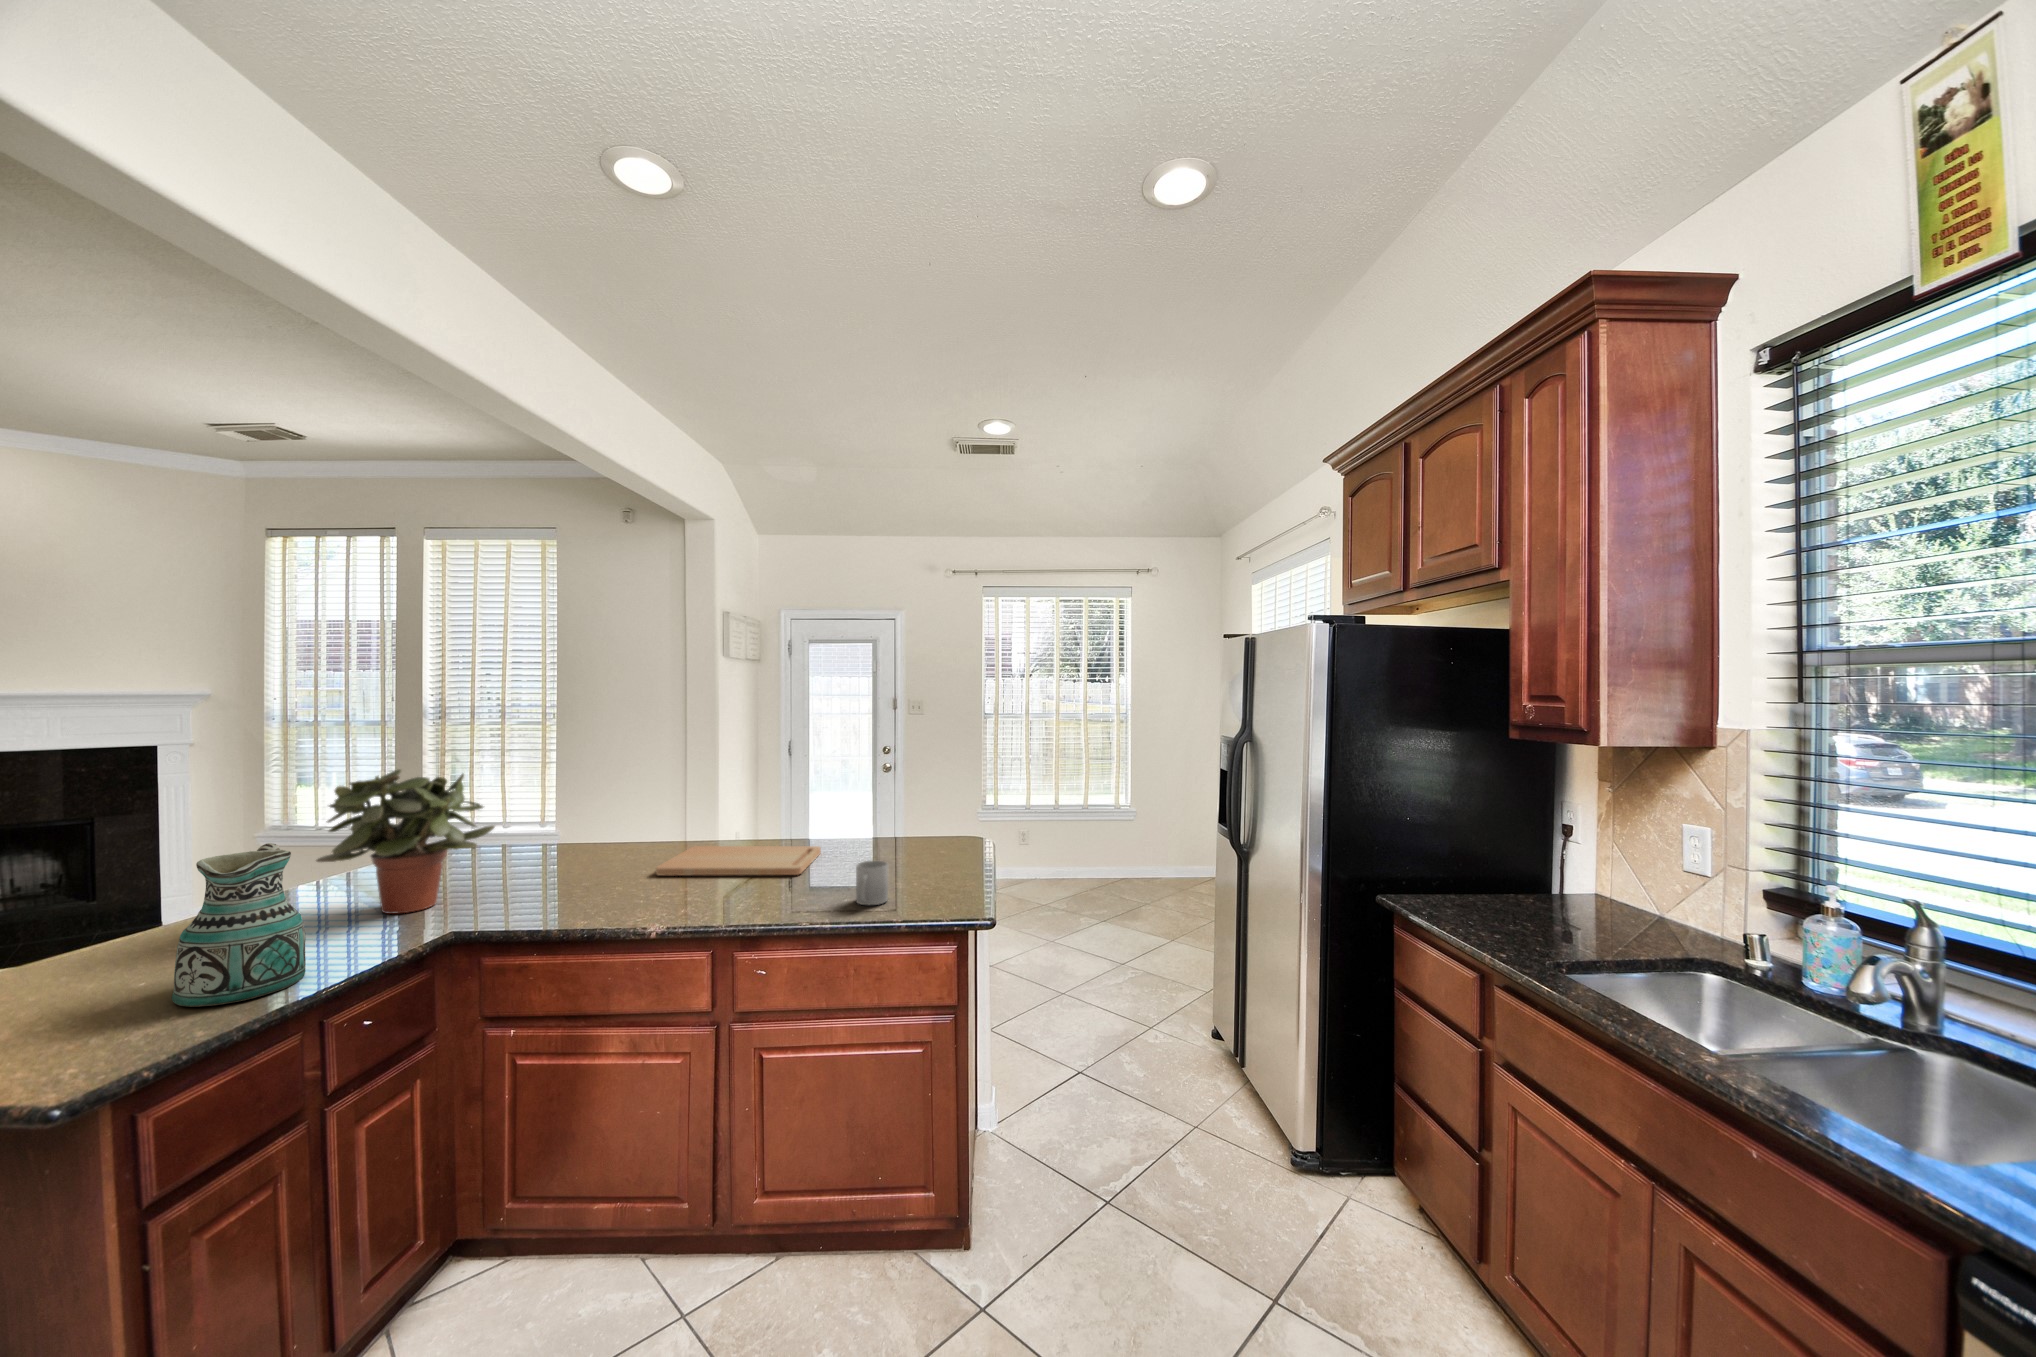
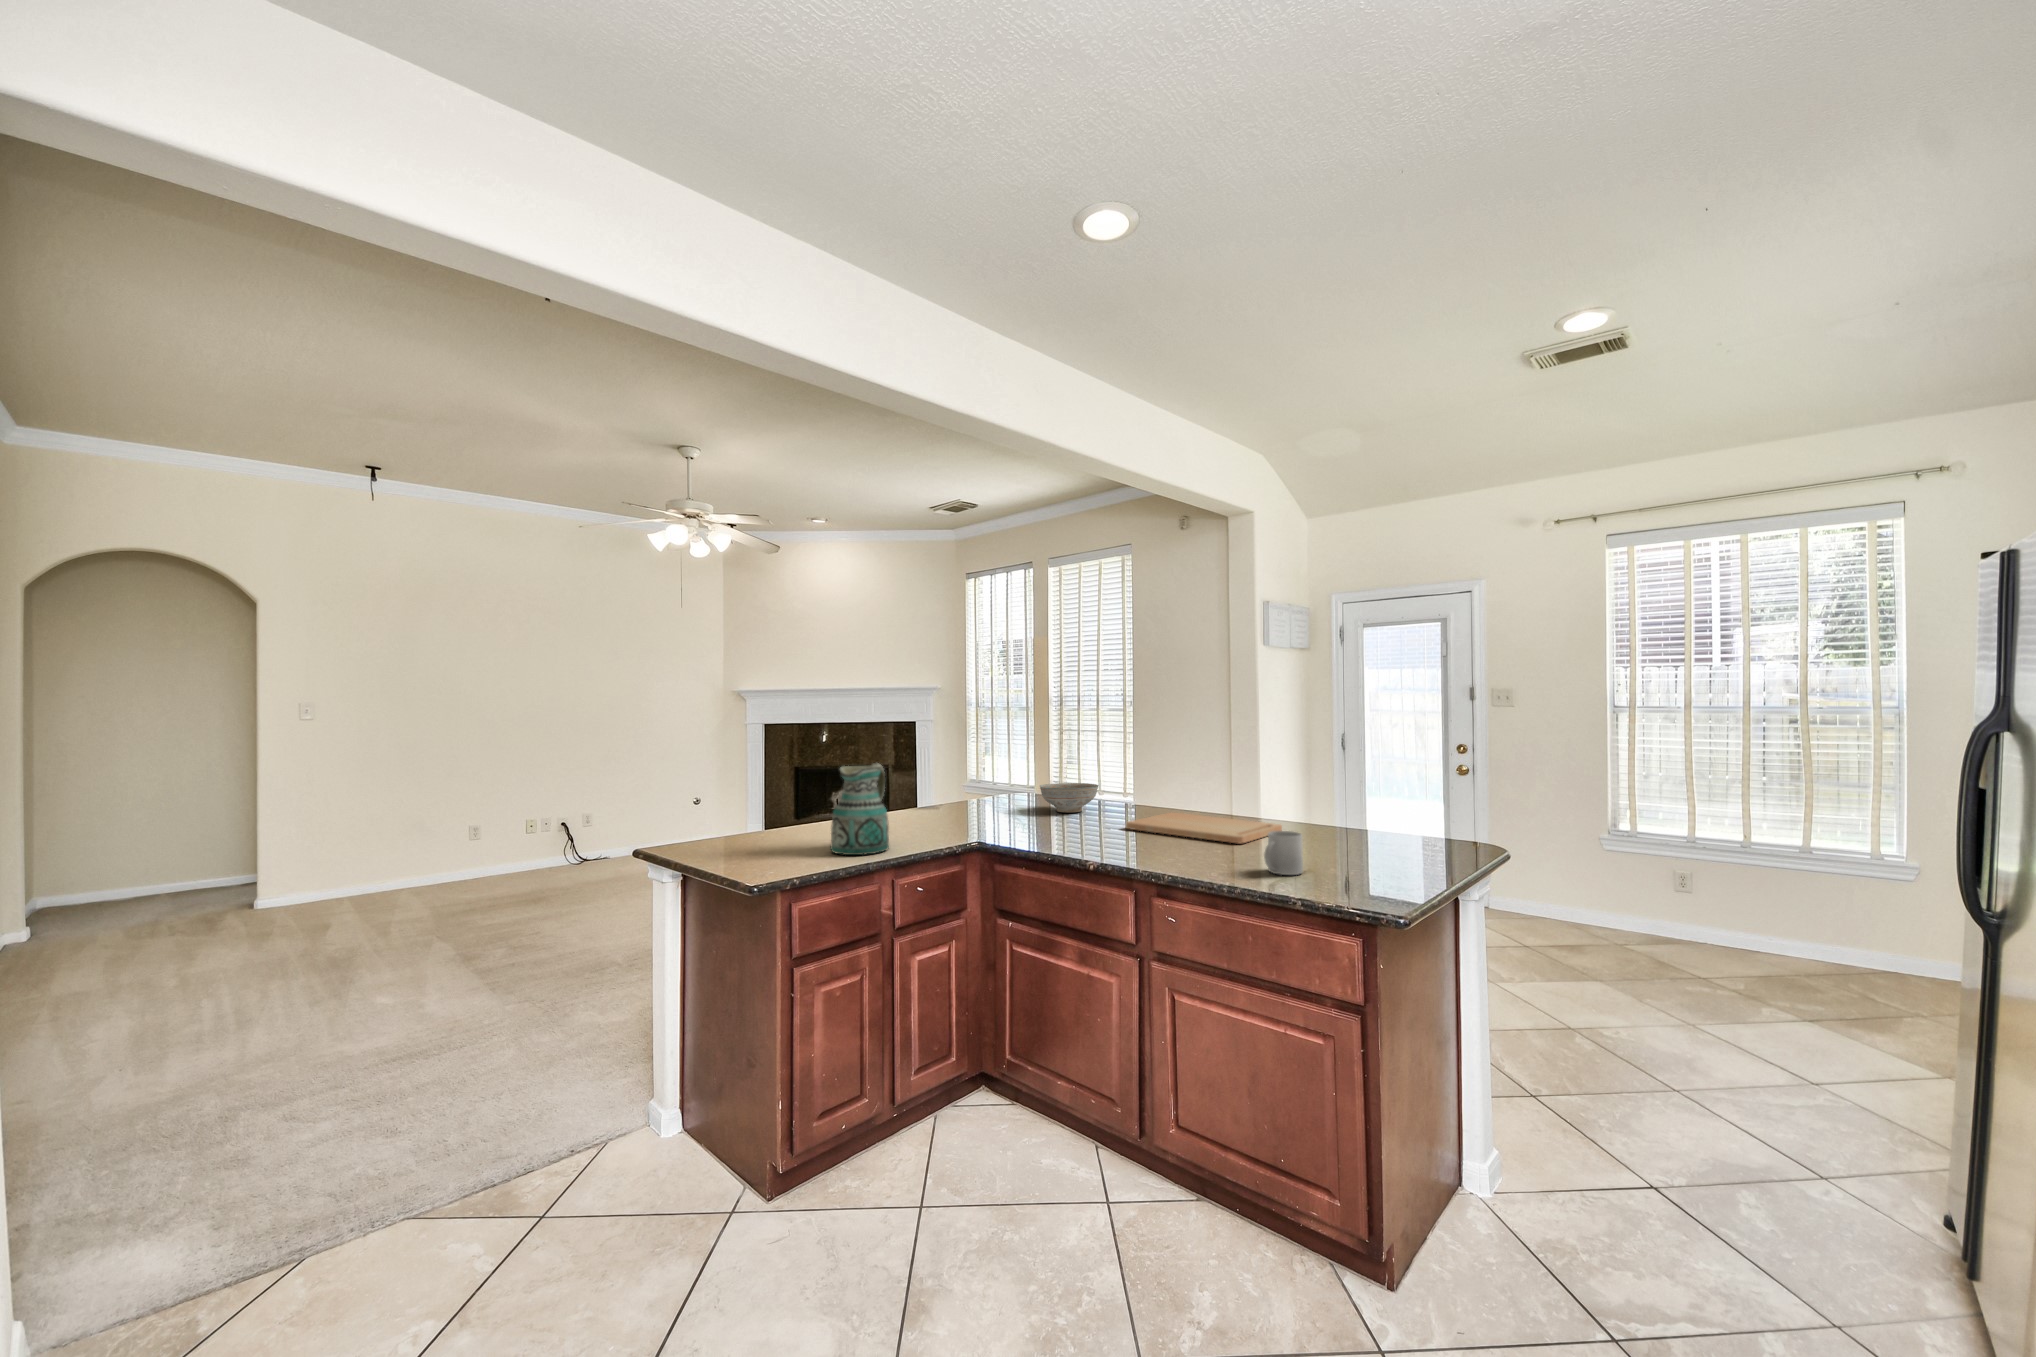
potted plant: present [316,770,495,914] -> none [912,724,1015,828]
decorative bowl: none [513,823,597,864] -> present [1040,783,1098,813]

